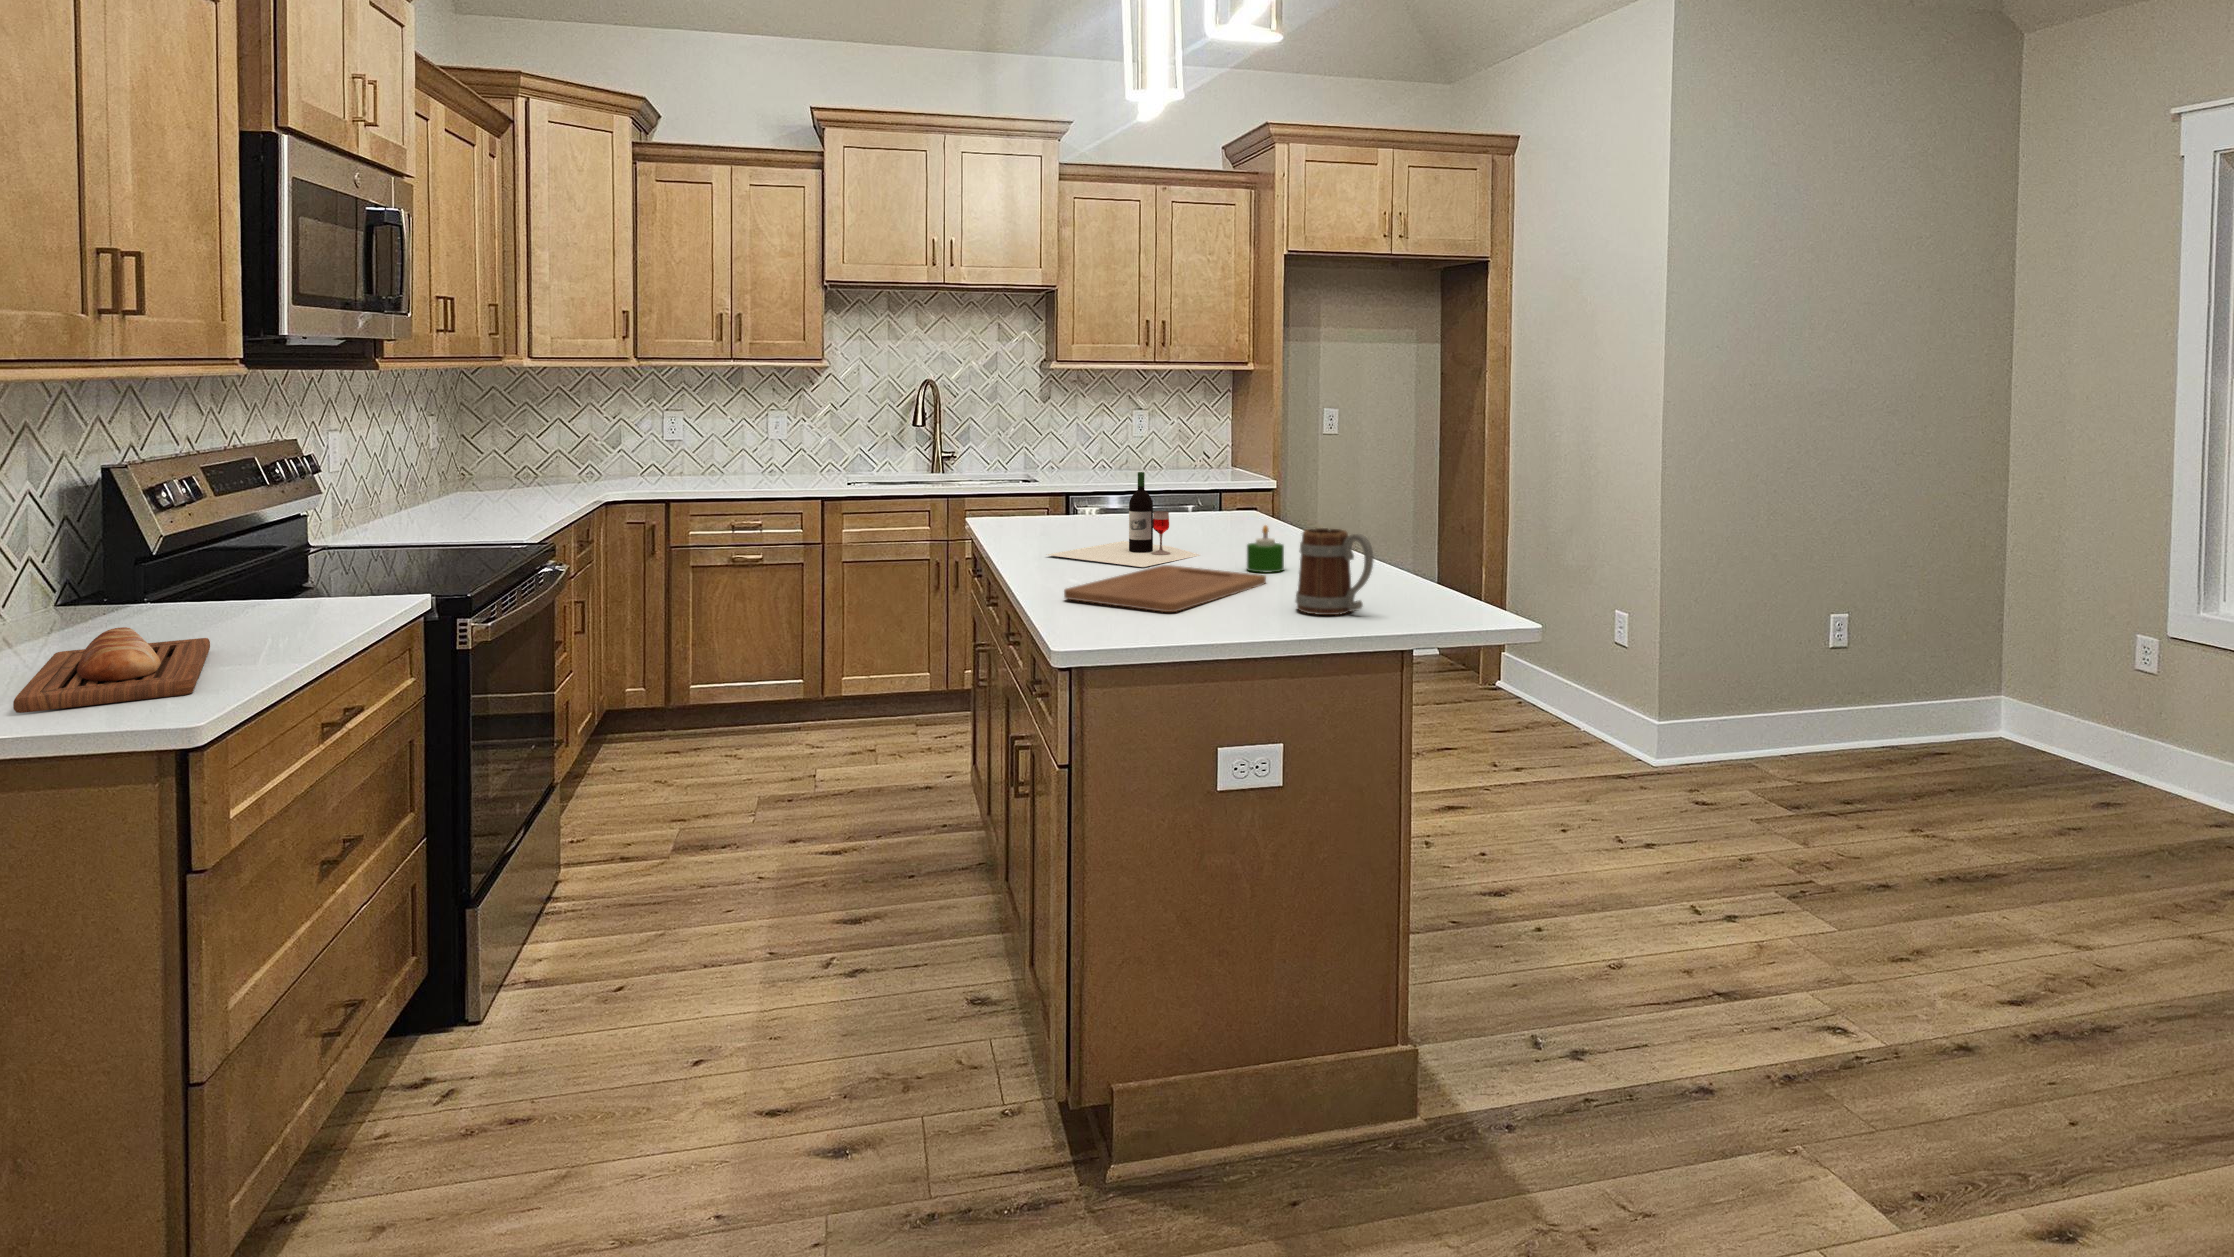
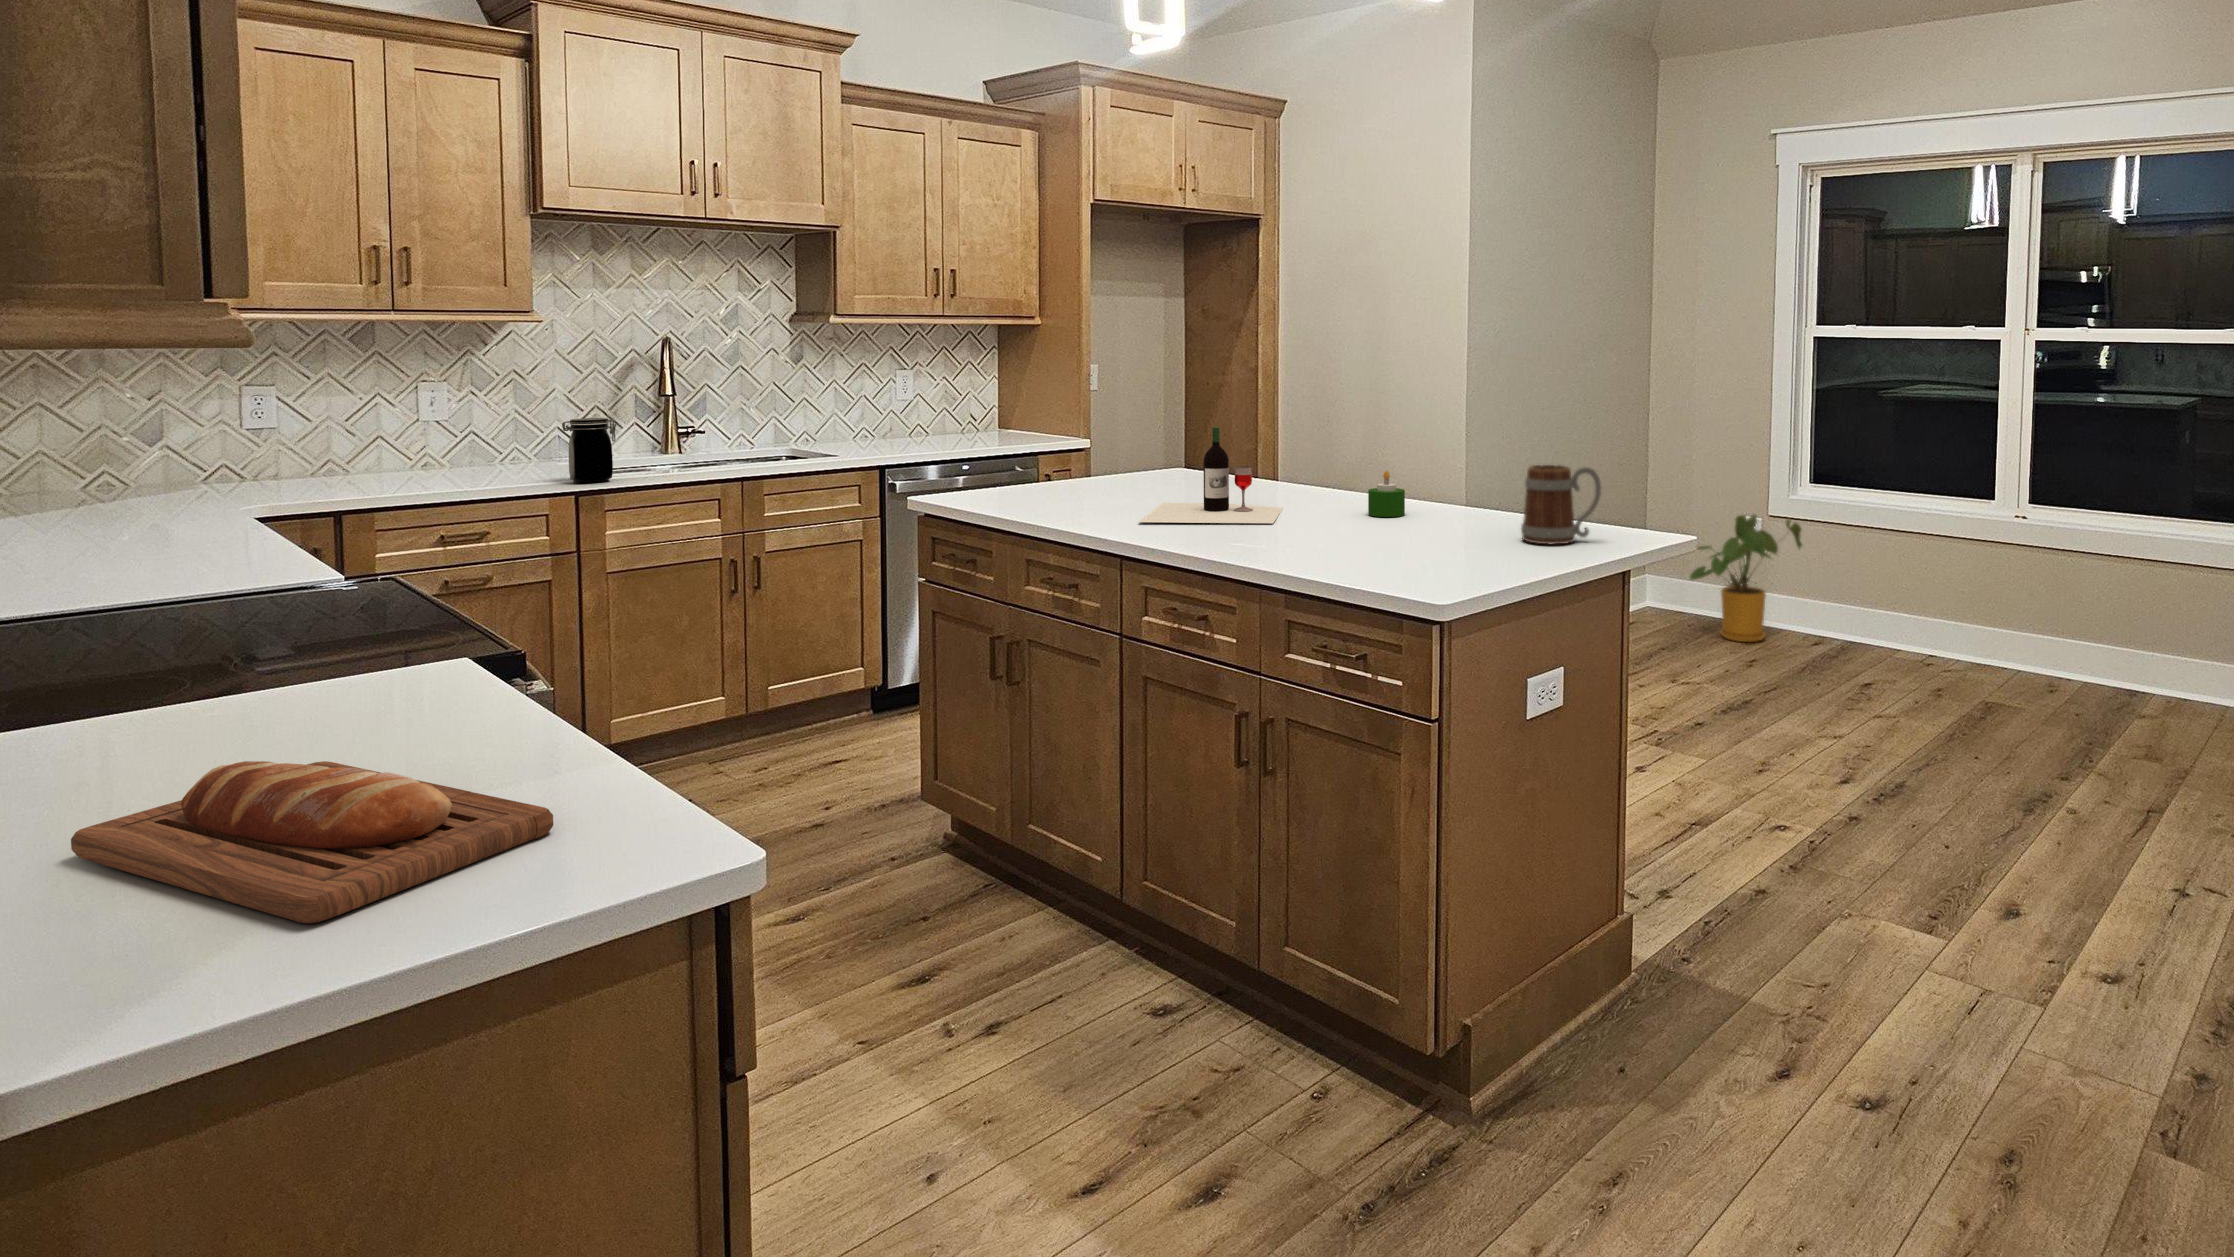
jar: none [820,442,853,492] -> present [562,418,616,483]
cutting board: present [1064,565,1266,612] -> none [1302,518,1442,558]
house plant: none [2005,633,2211,808] -> present [1690,514,1802,642]

